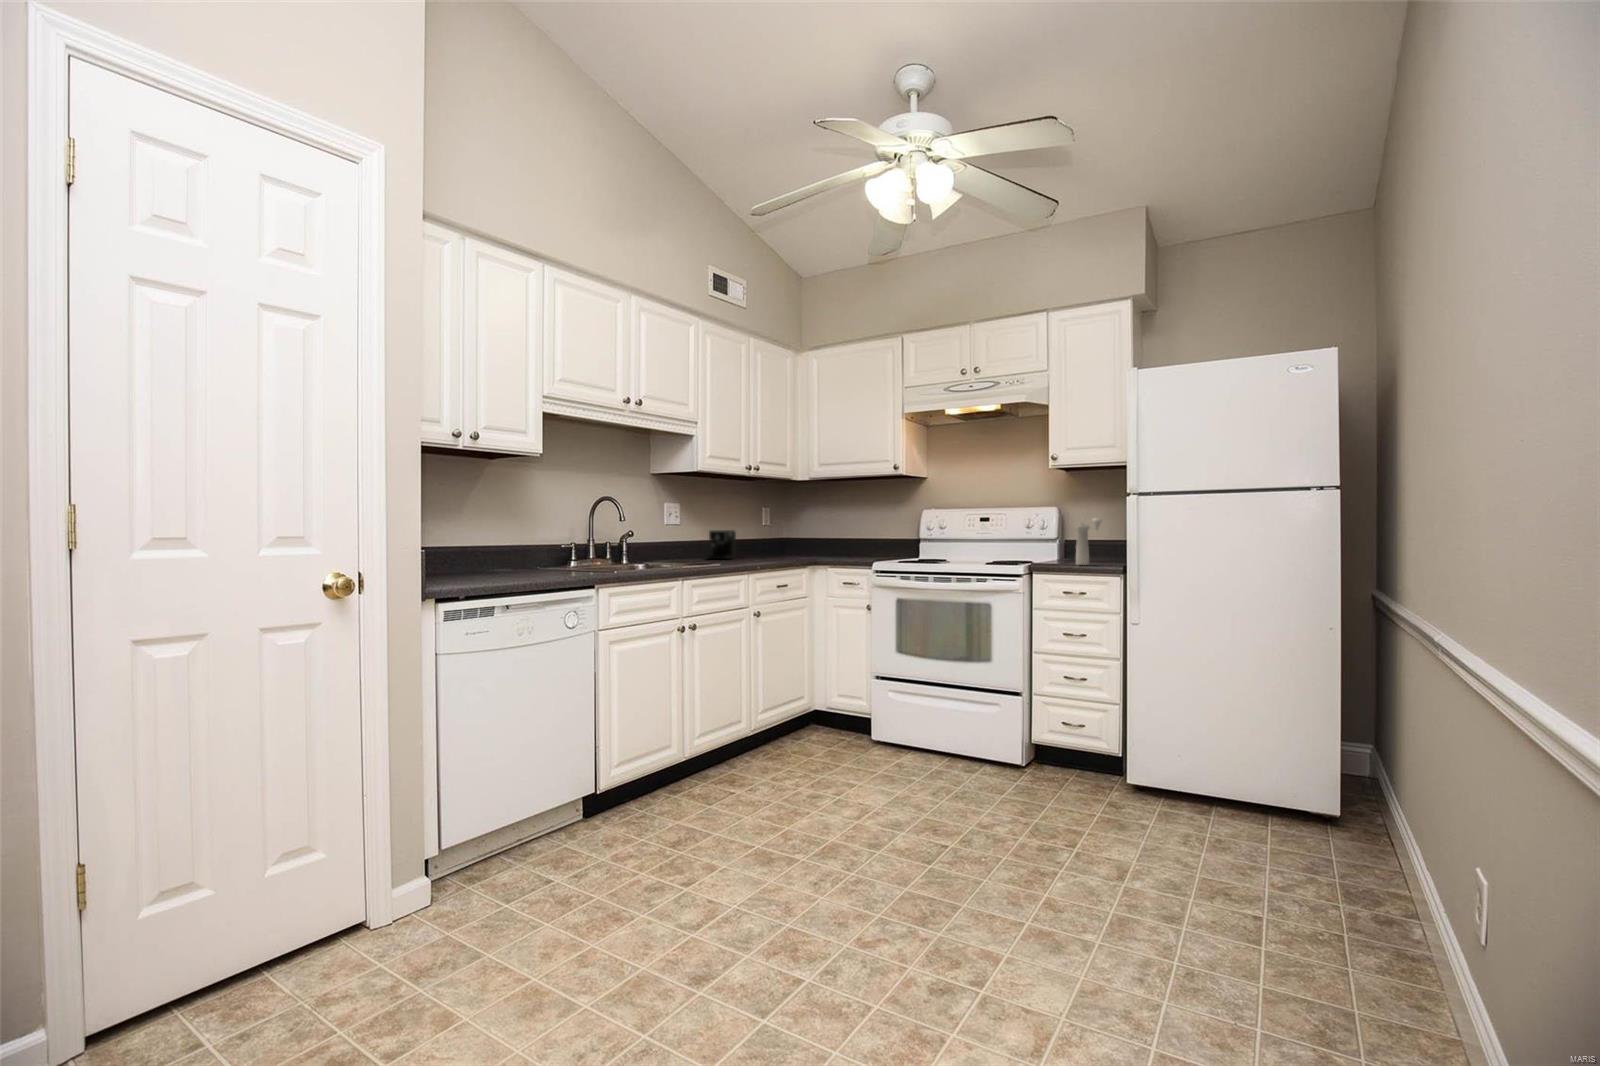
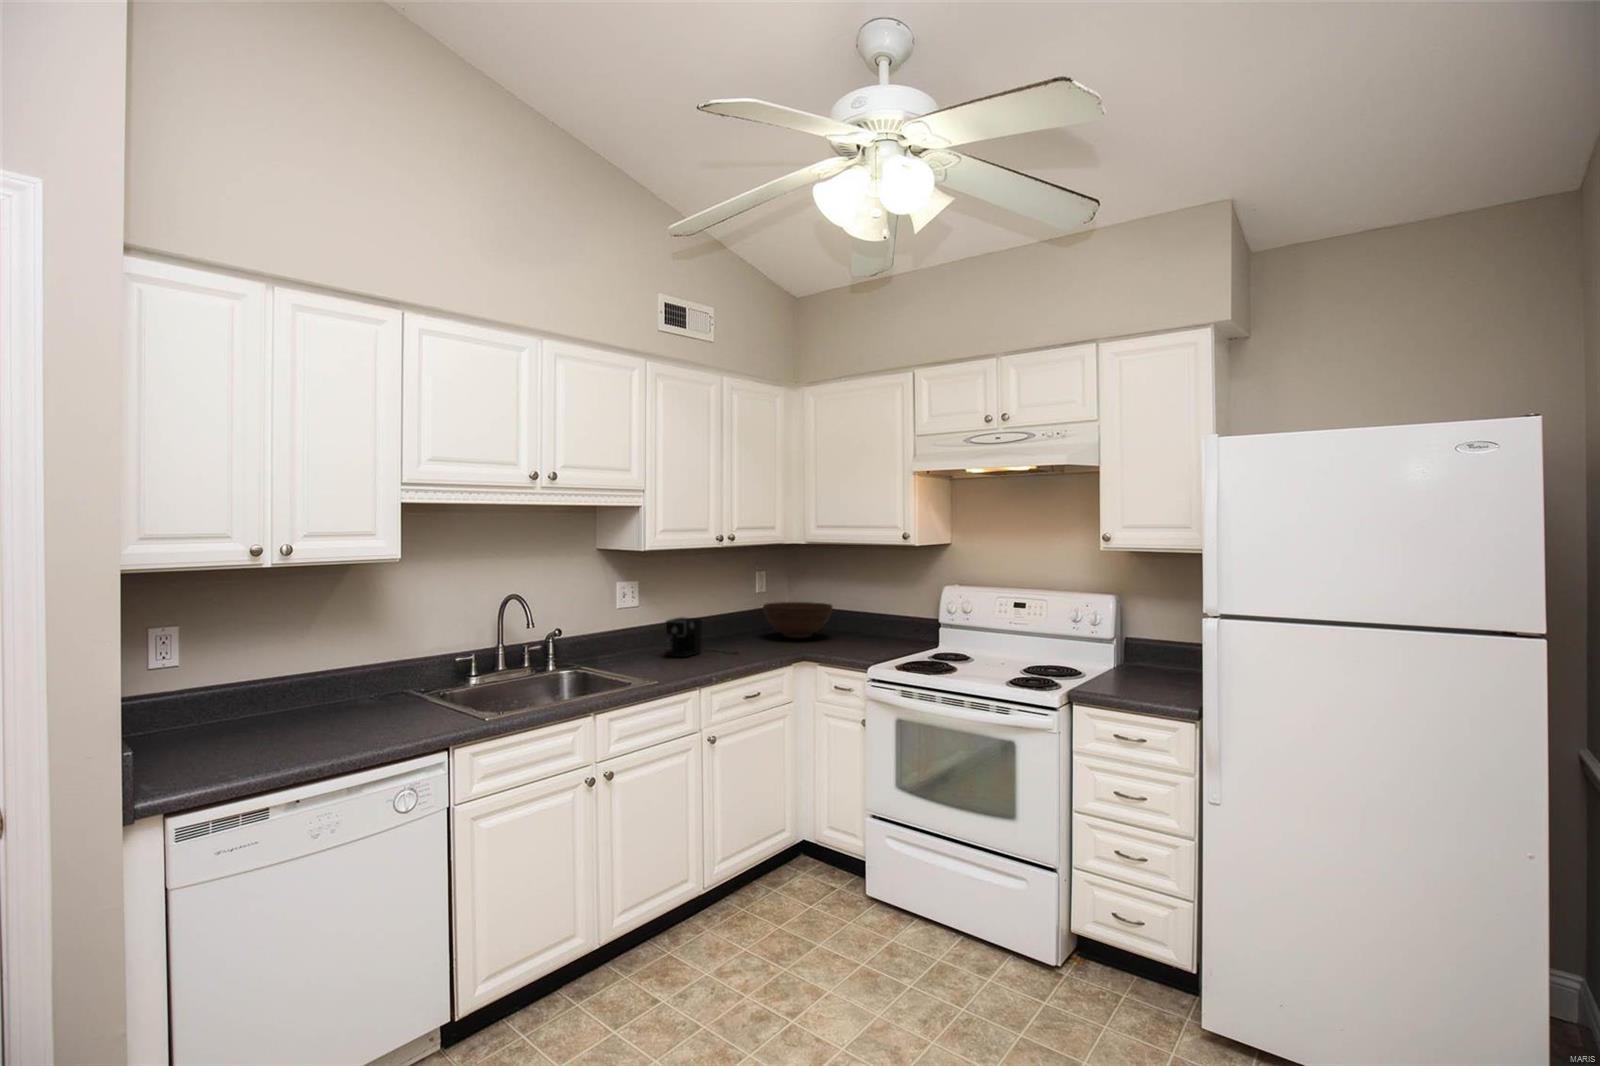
pepper mill: present [1076,518,1102,565] -> none [1133,627,1172,695]
fruit bowl: none [776,528,832,555] -> present [763,602,833,638]

